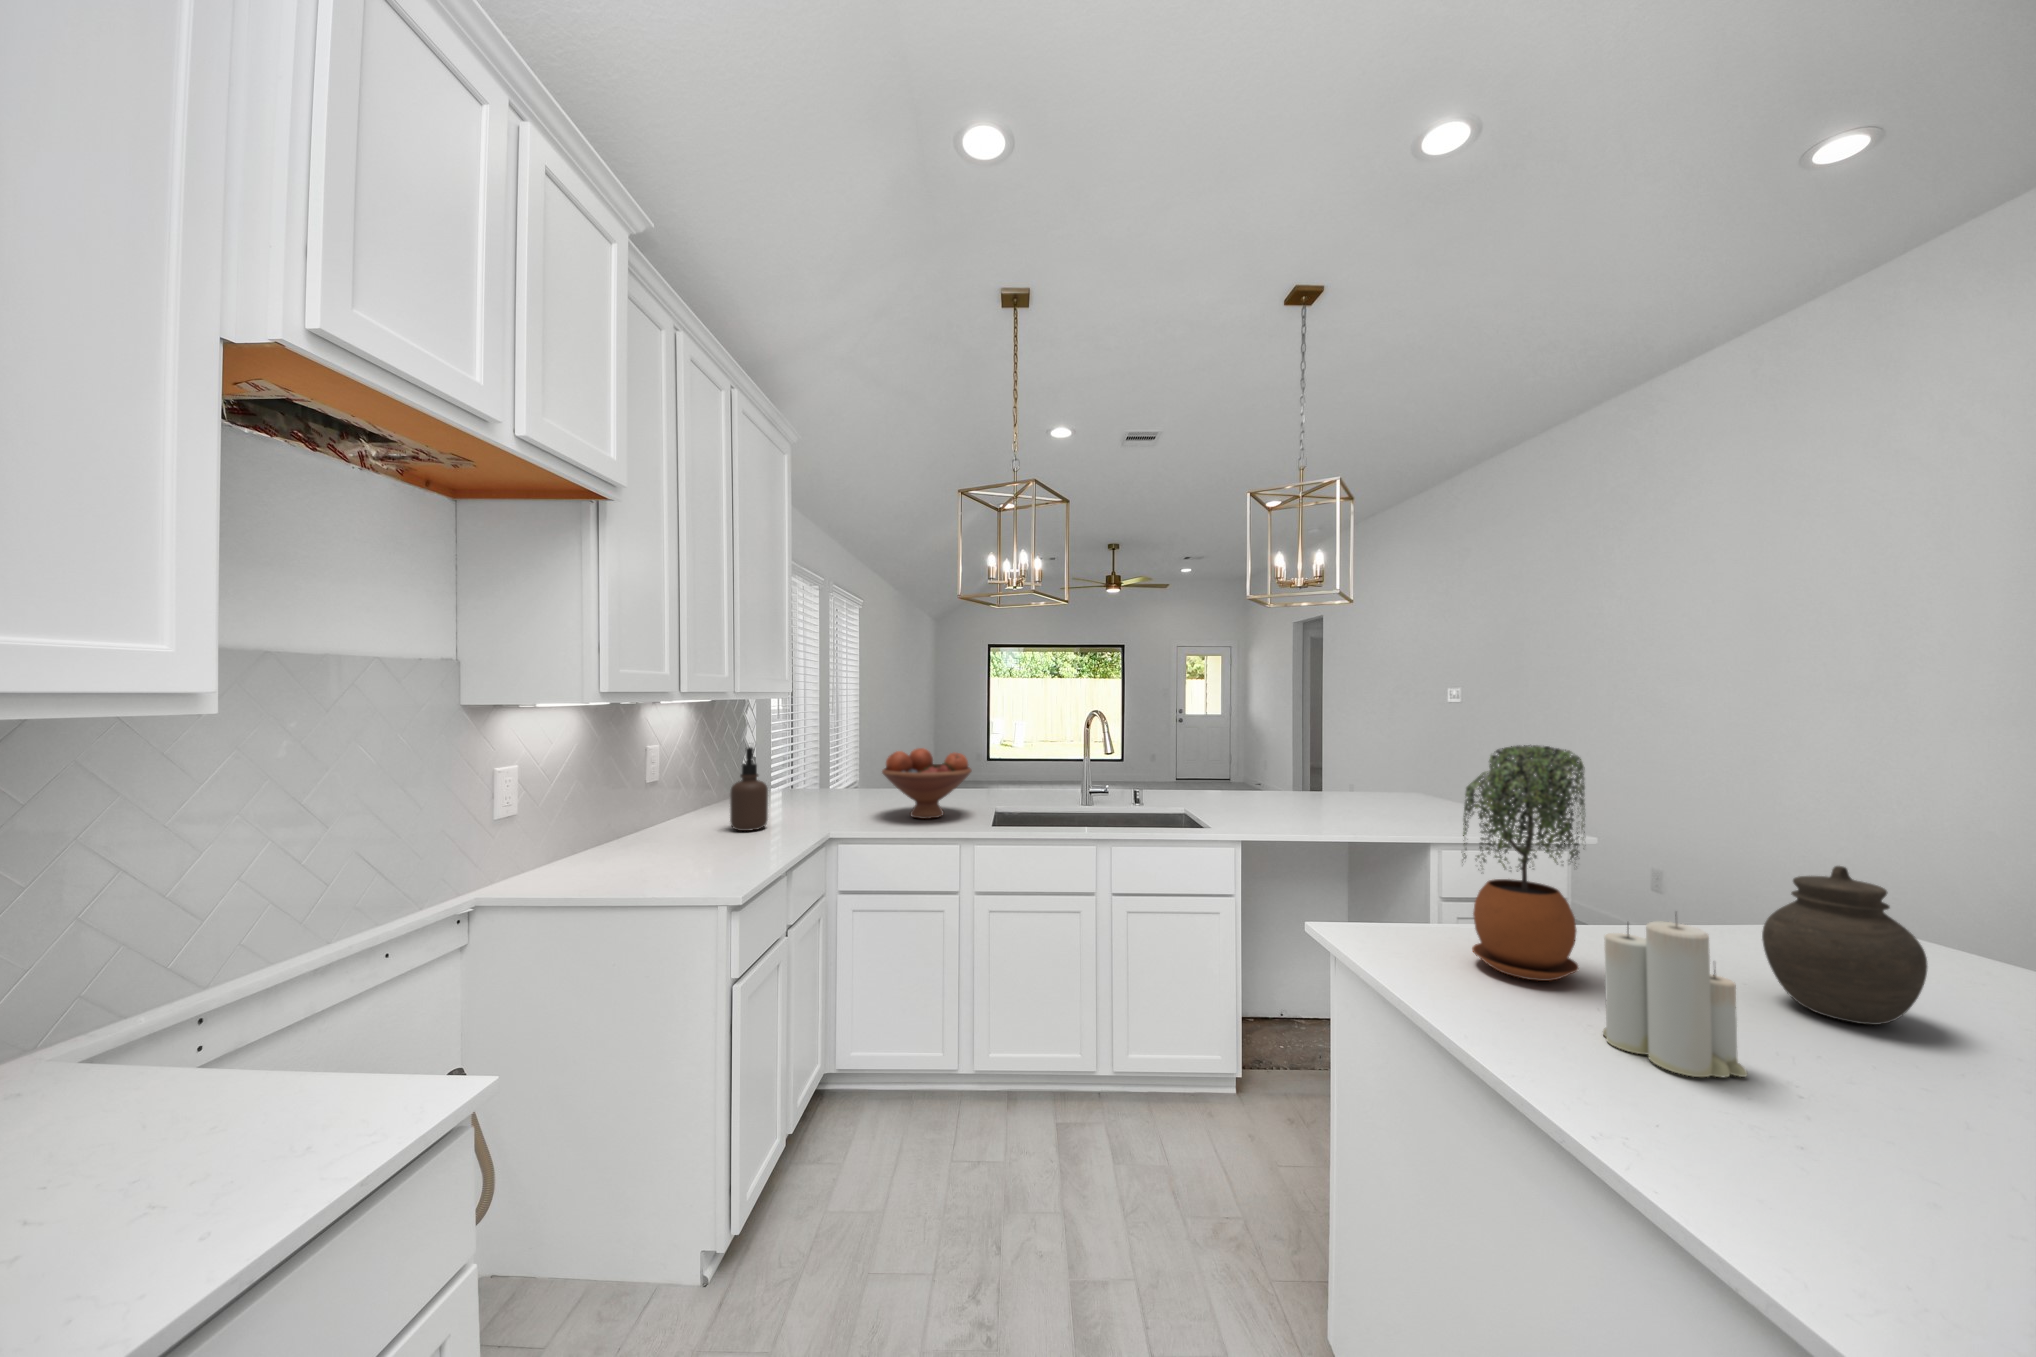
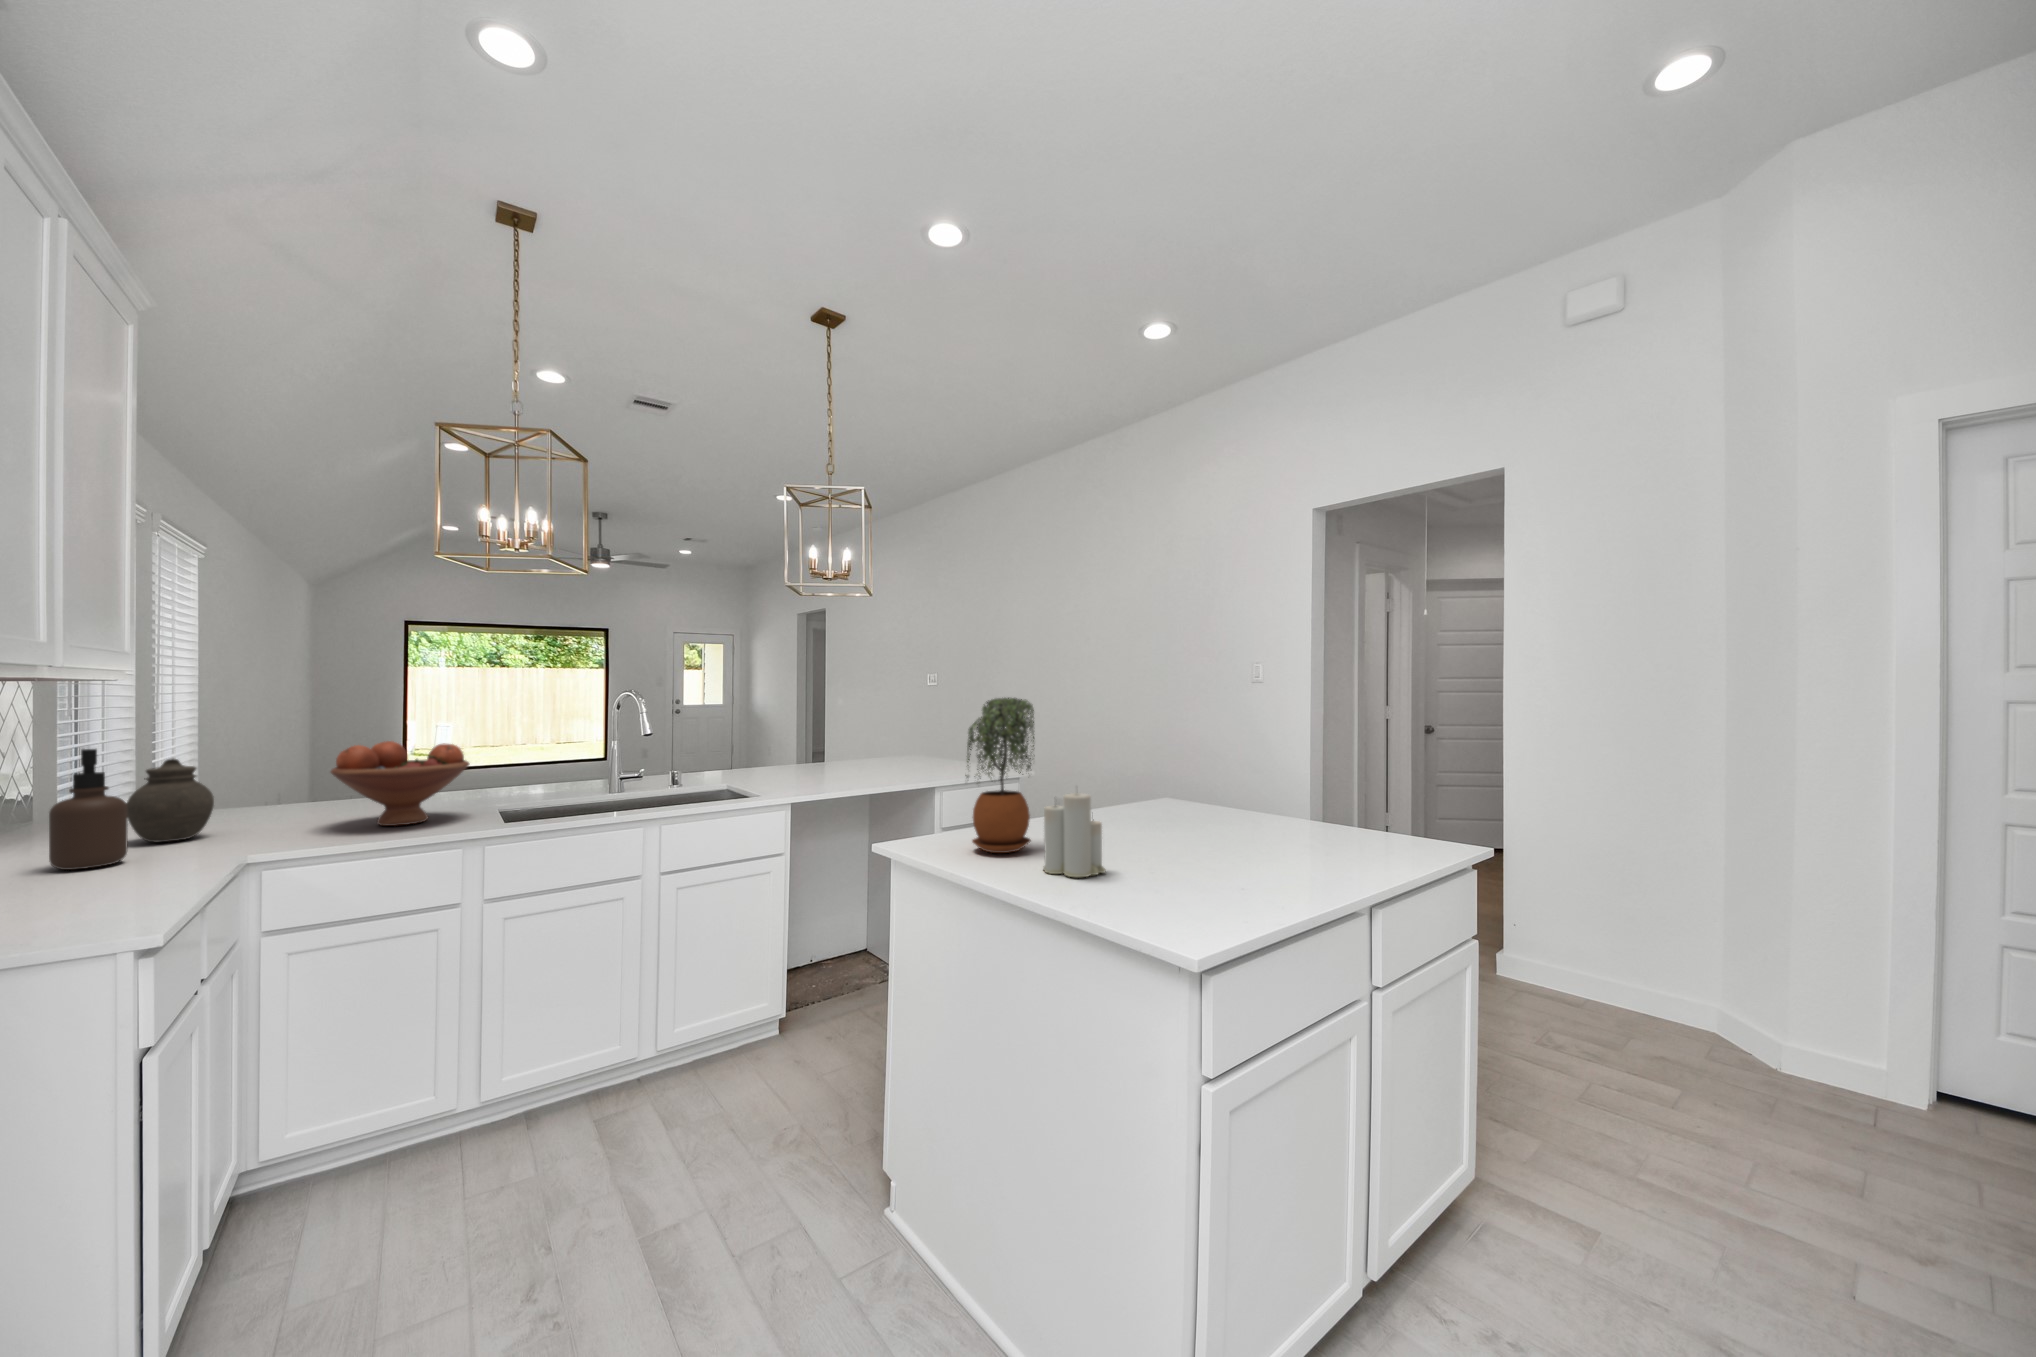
jar: present [1762,866,1927,1025] -> present [127,759,214,842]

